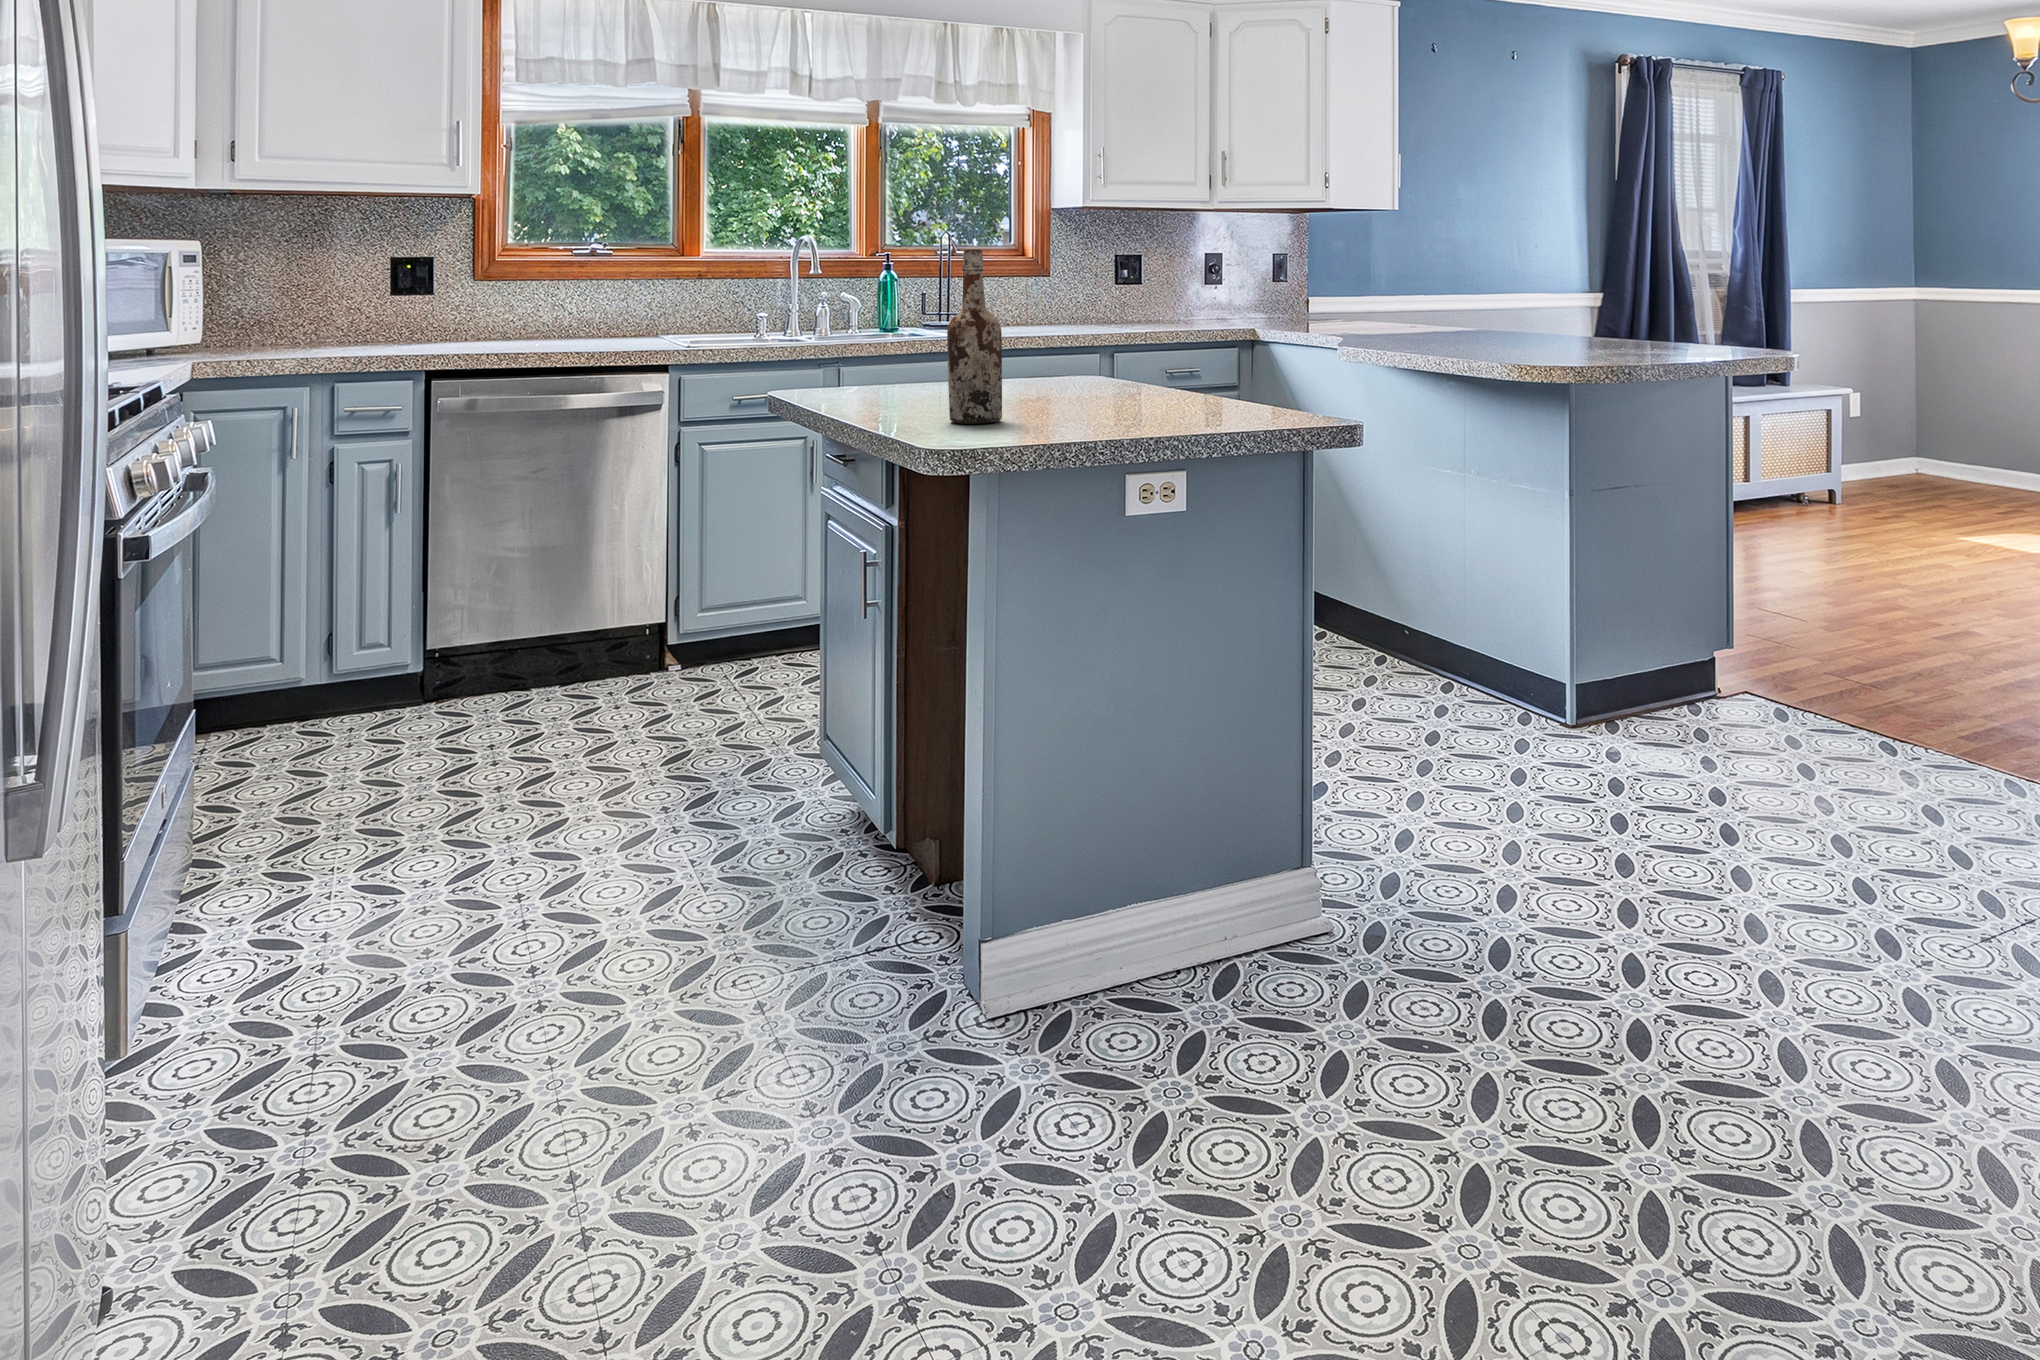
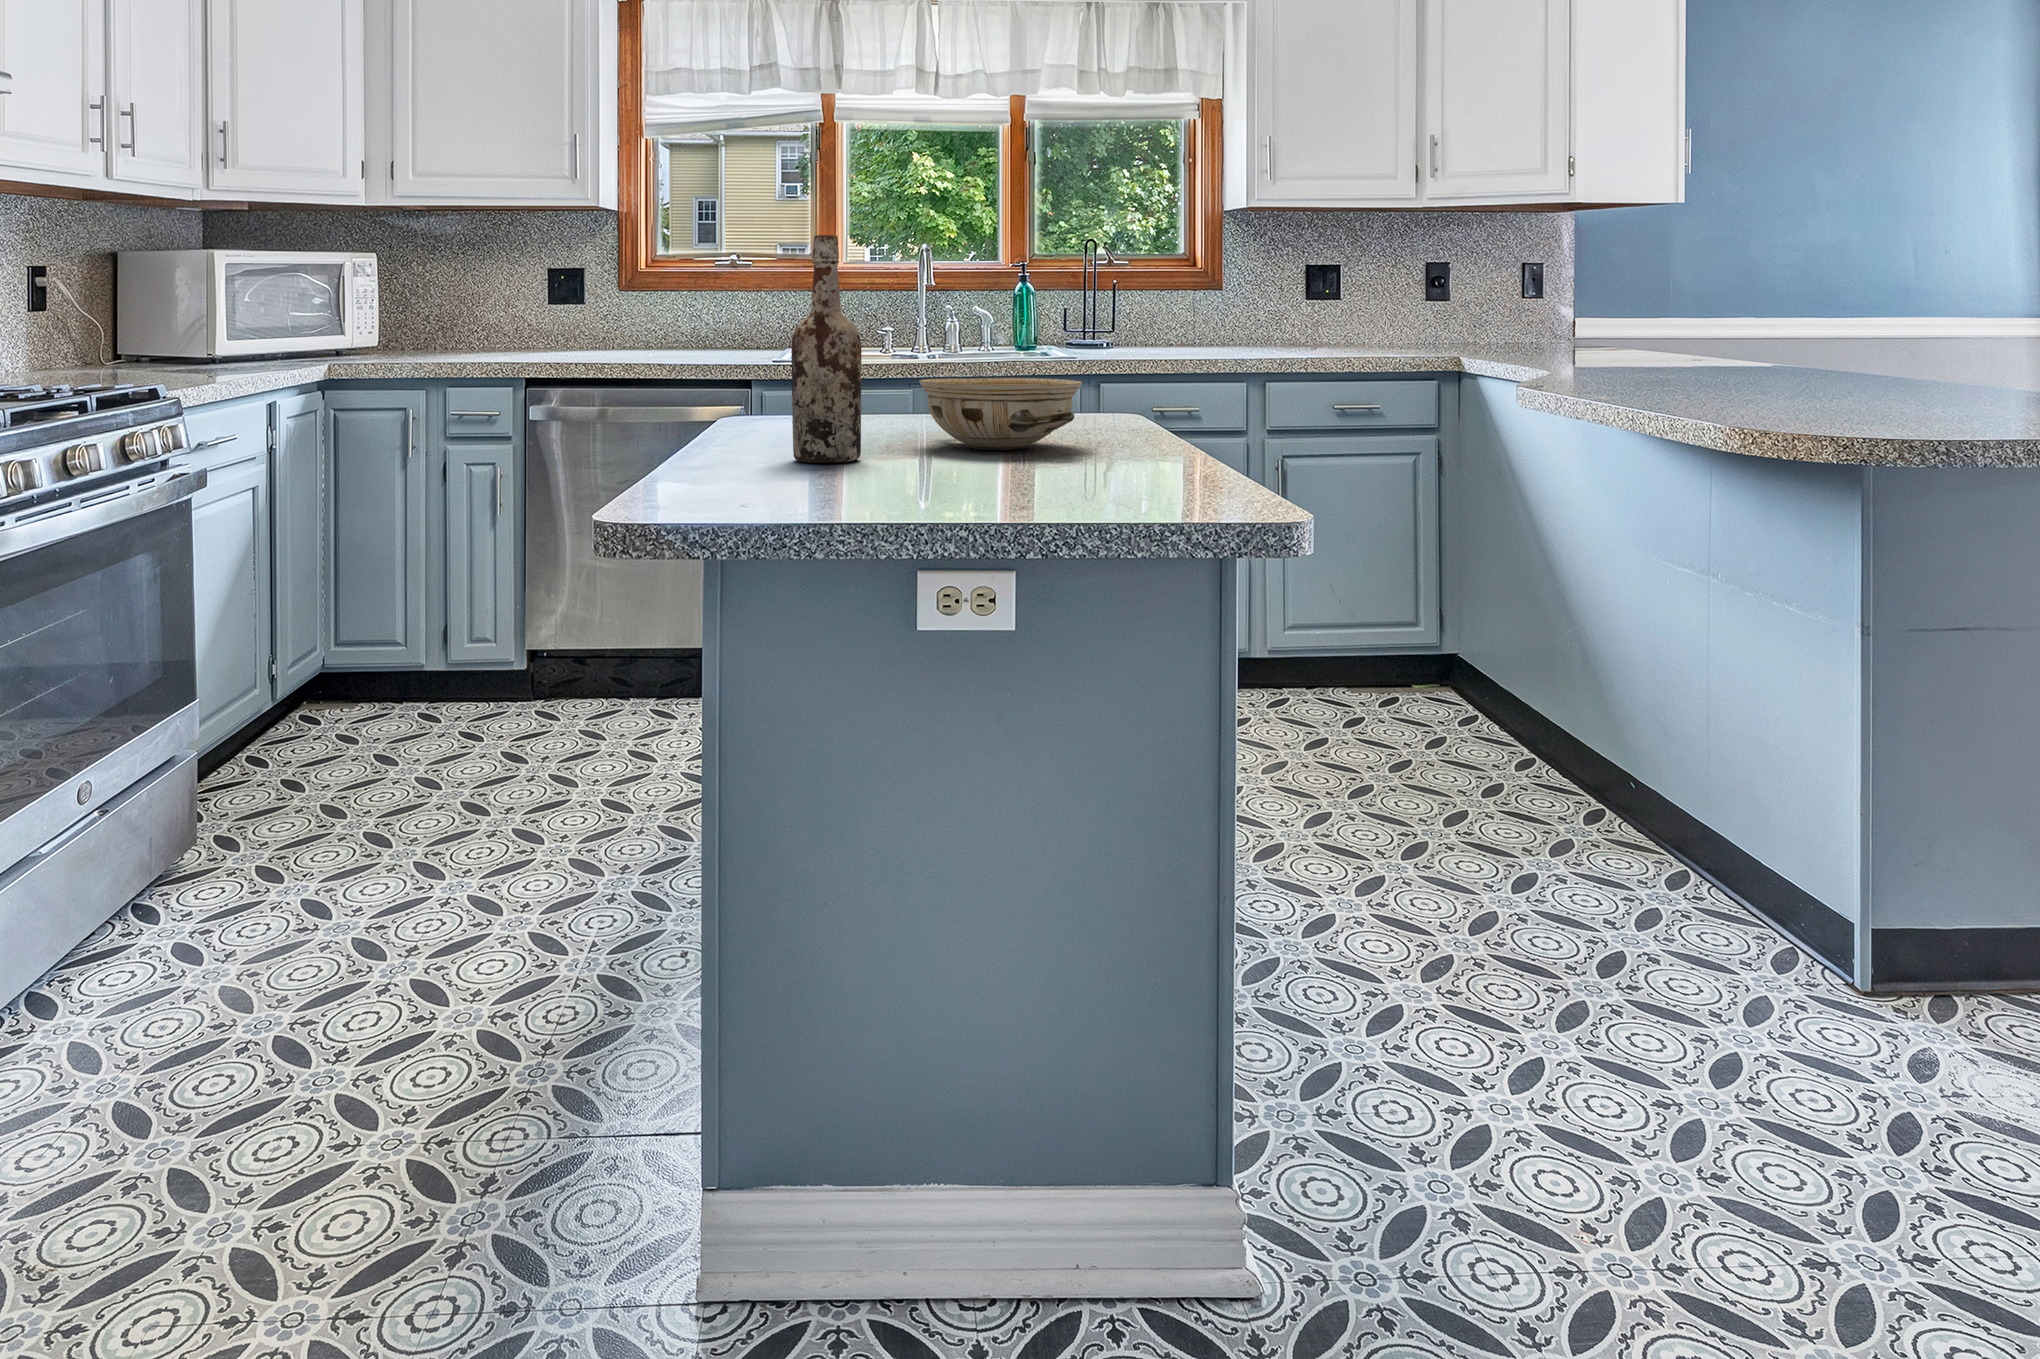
ceramic bowl: none [1008,354,1144,409] -> present [919,378,1082,450]

